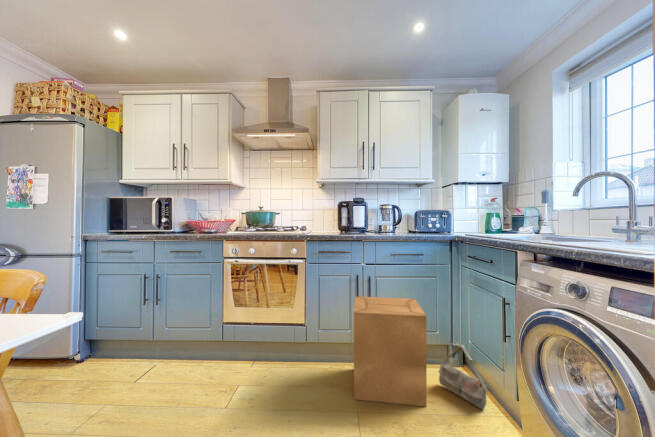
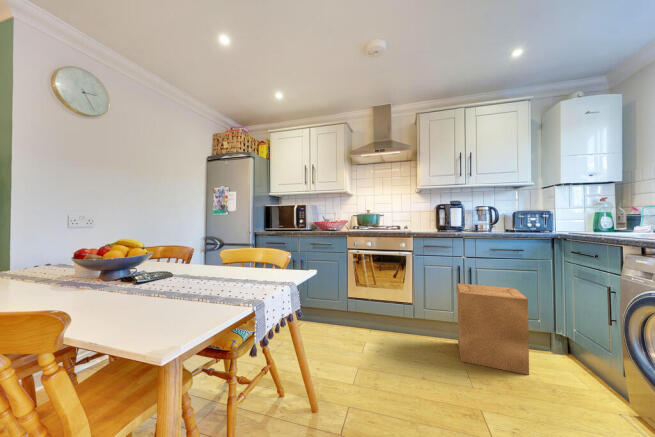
bag: present [439,345,487,409] -> none [541,329,592,384]

